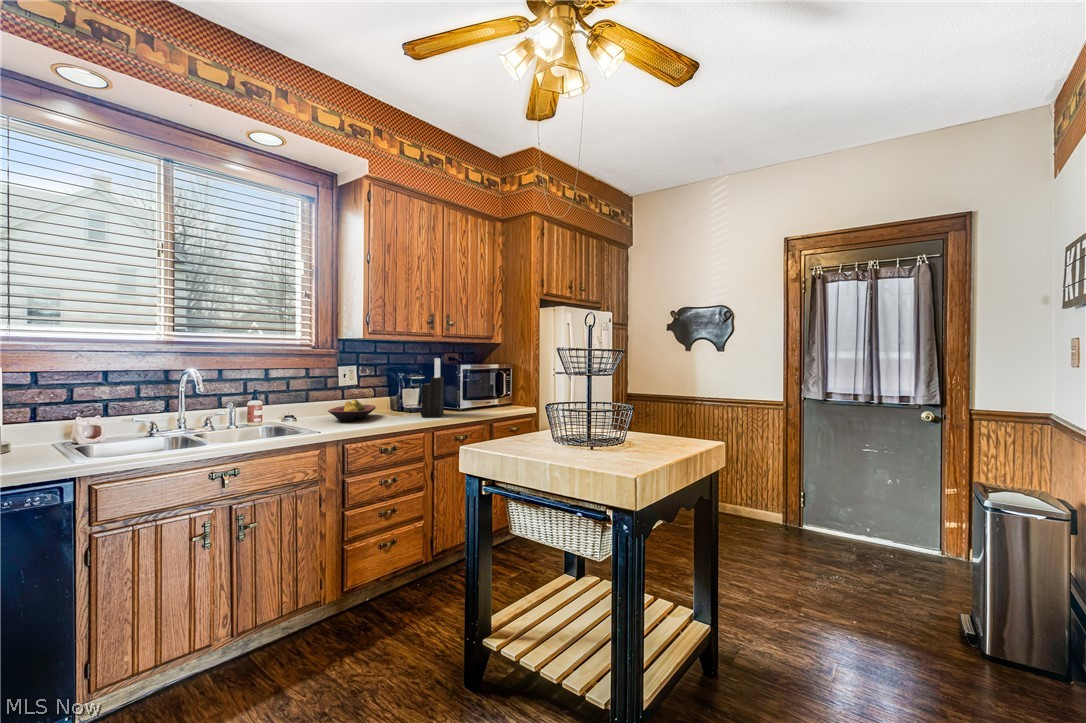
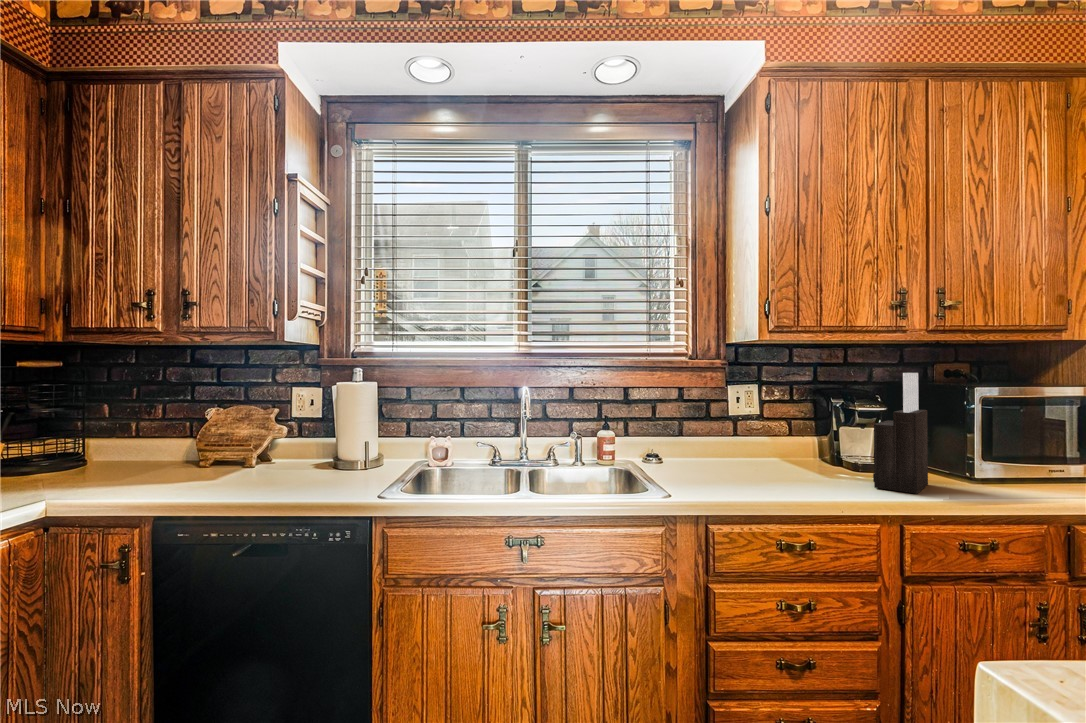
fruit bowl: present [328,399,376,421] -> none [700,439,784,477]

